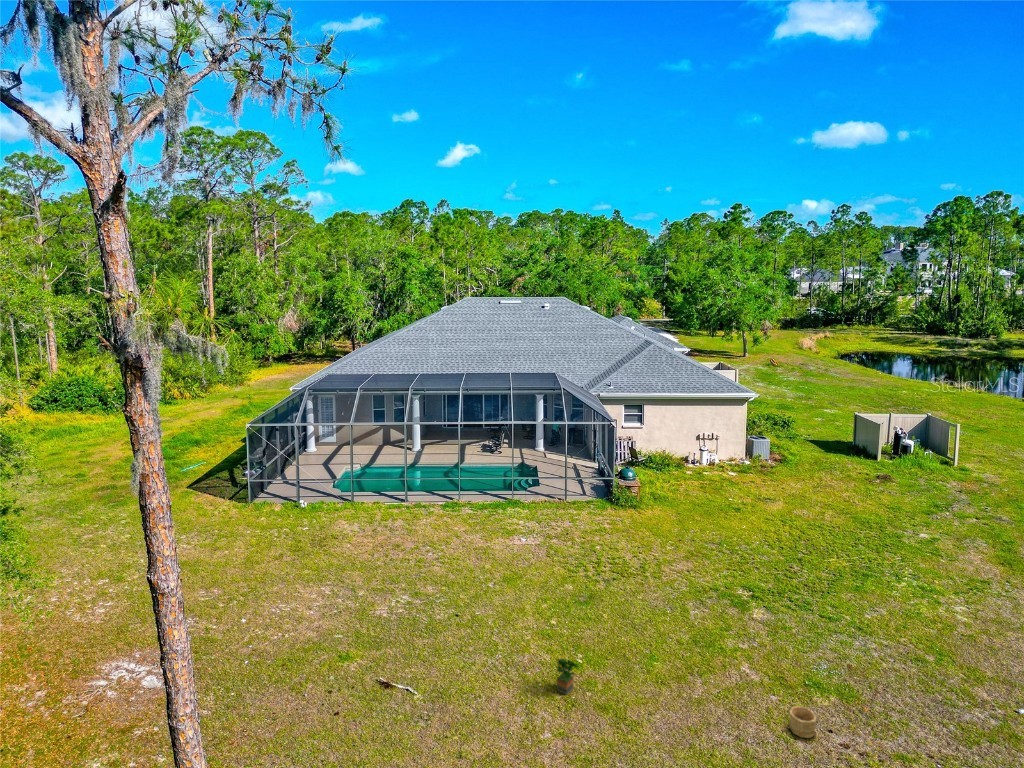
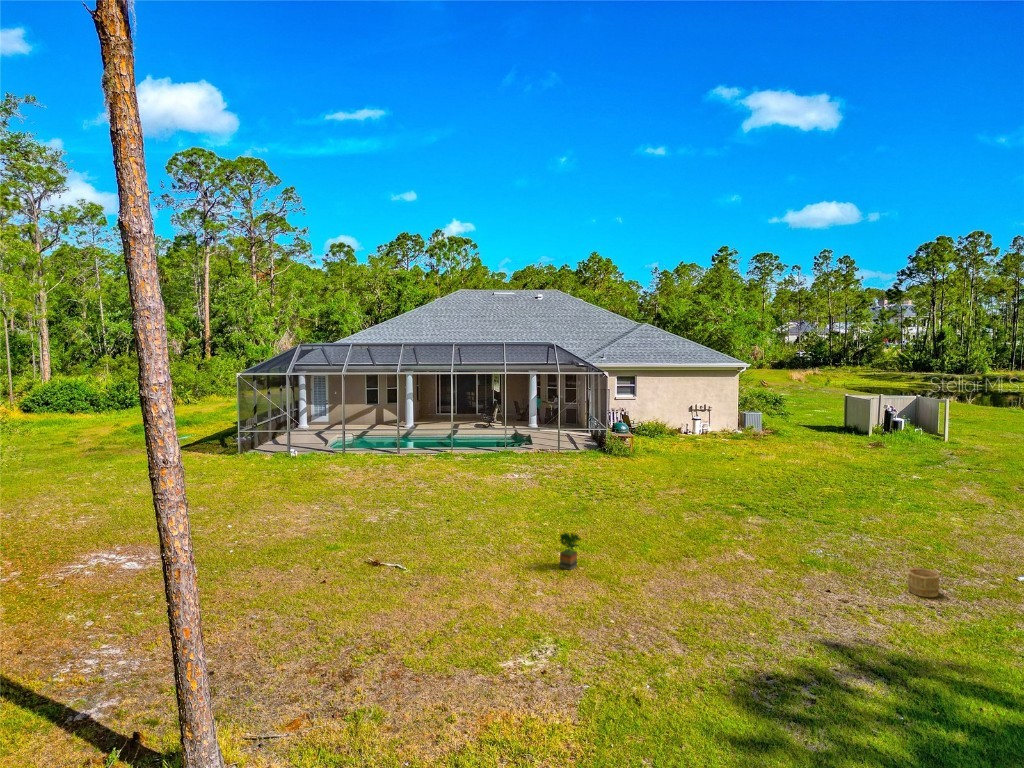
wooden bucket: present [789,706,816,738] -> present [907,568,940,597]

